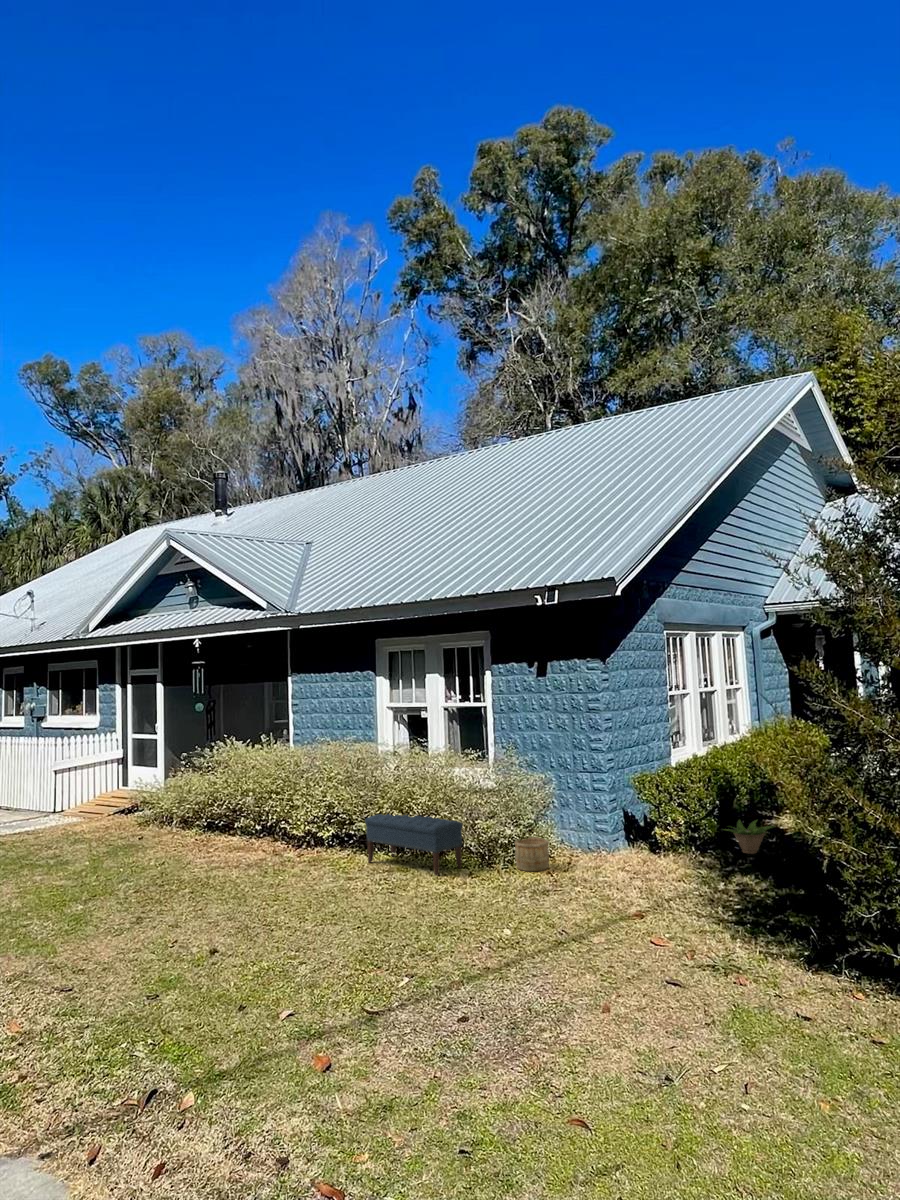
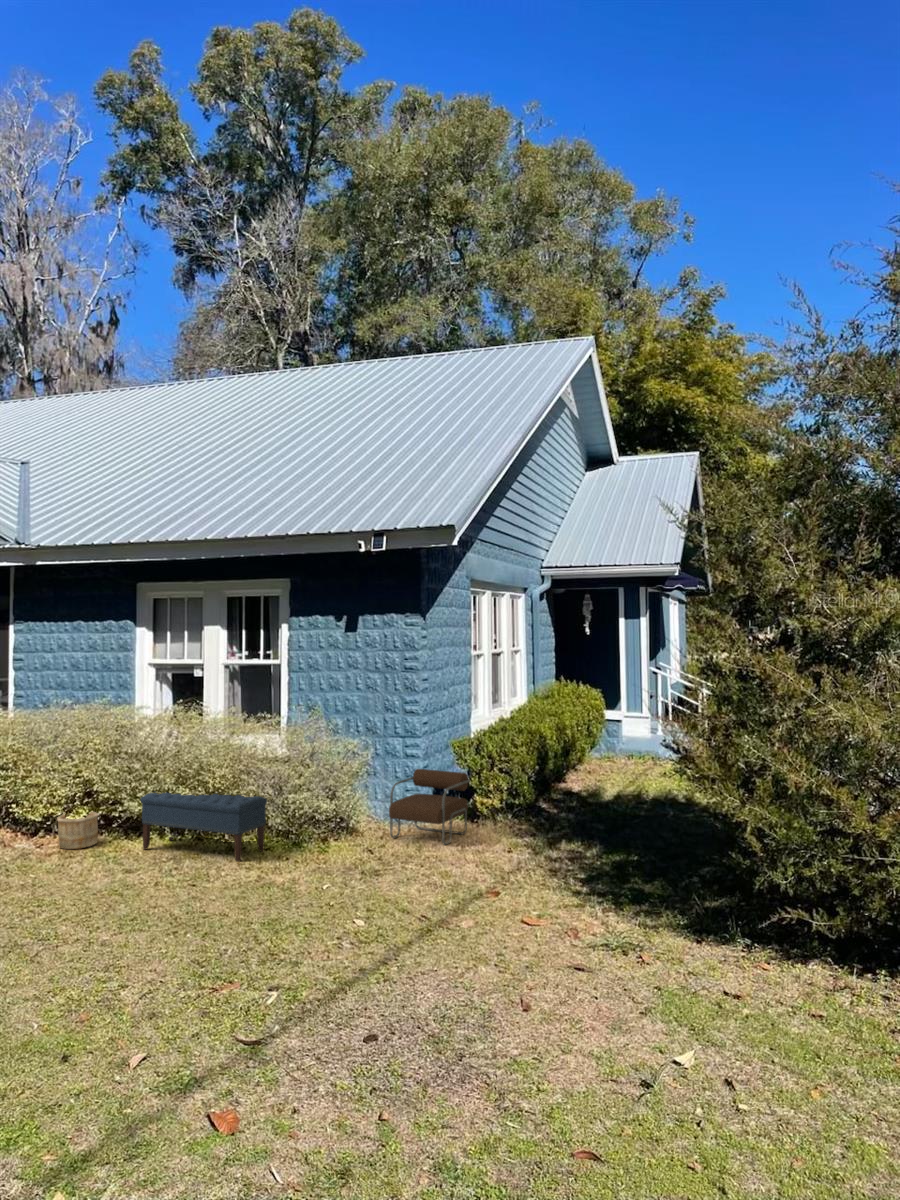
armchair: none [571,800,648,871] -> present [389,769,470,845]
decorative plant: present [724,820,774,854] -> none [535,785,587,820]
wooden bucket: present [515,837,549,871] -> present [57,812,98,849]

